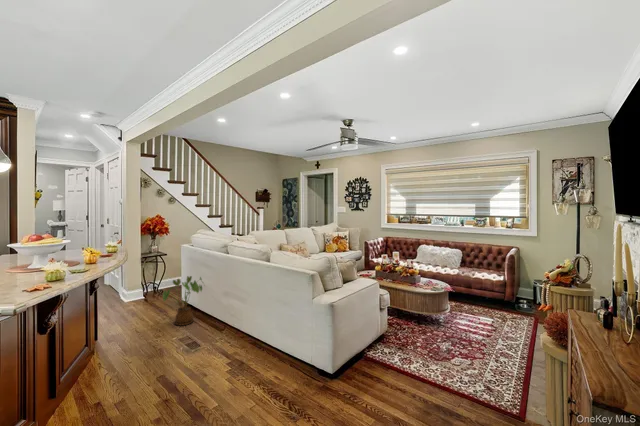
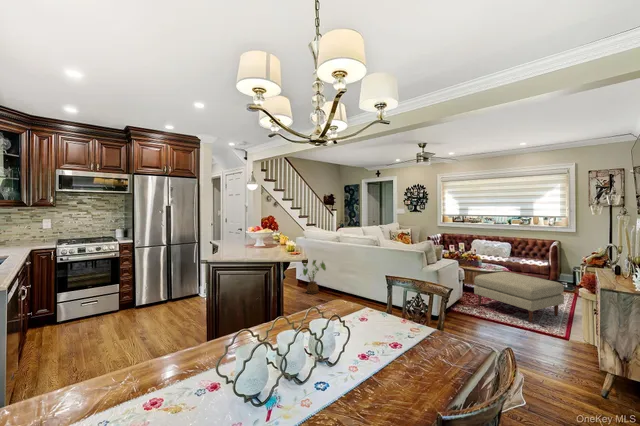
ottoman: none [400,293,520,379] -> present [474,272,564,322]

